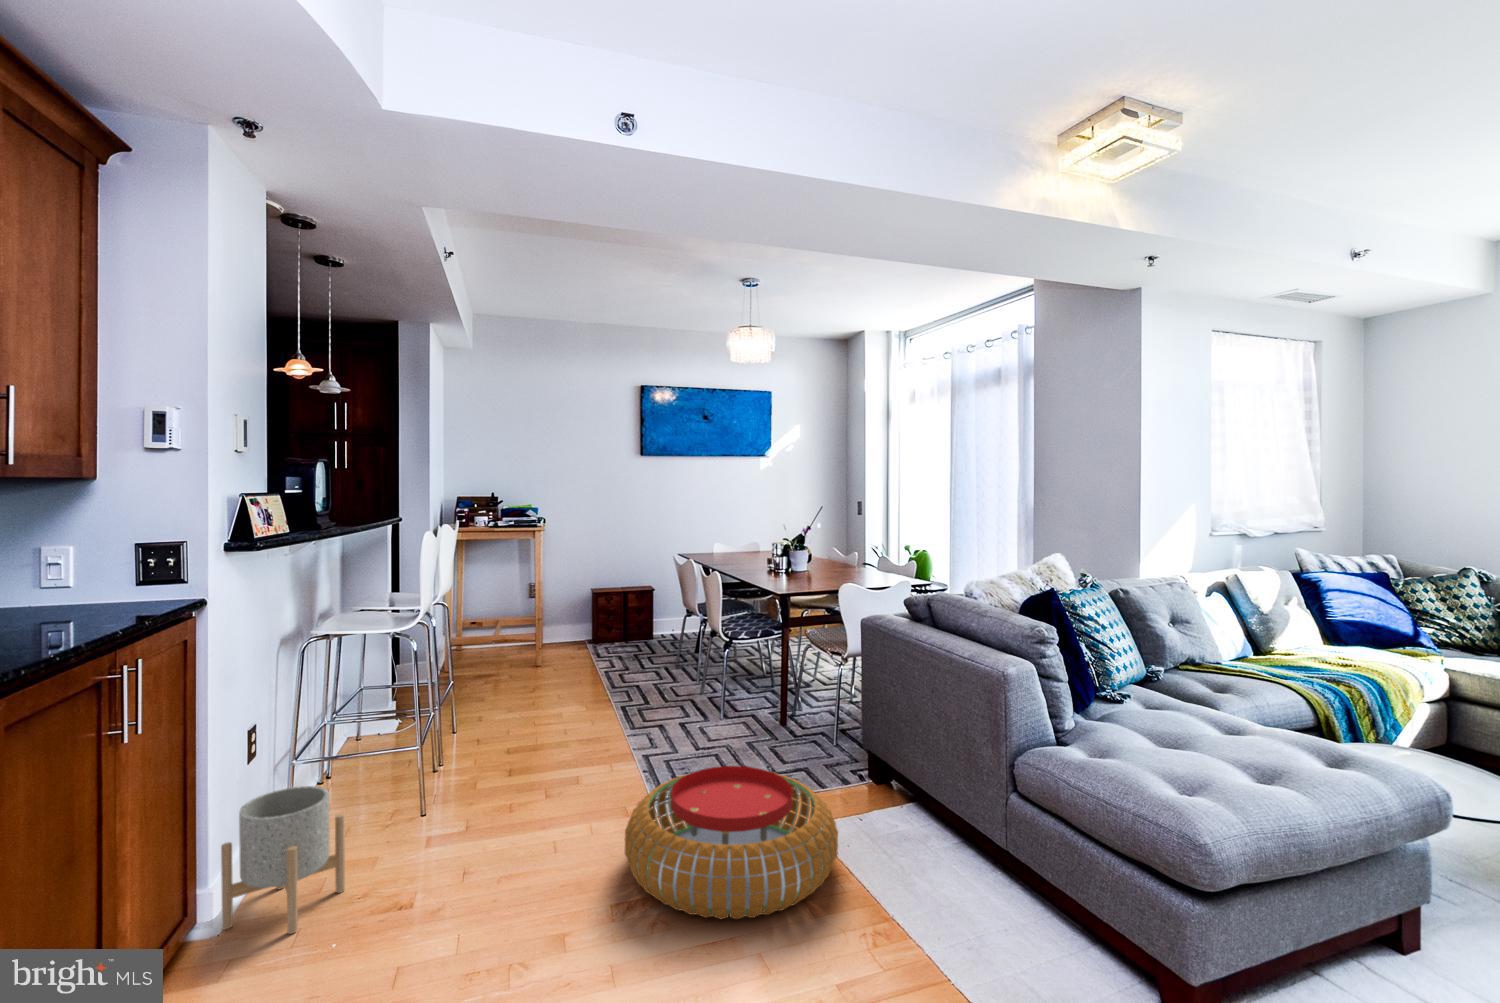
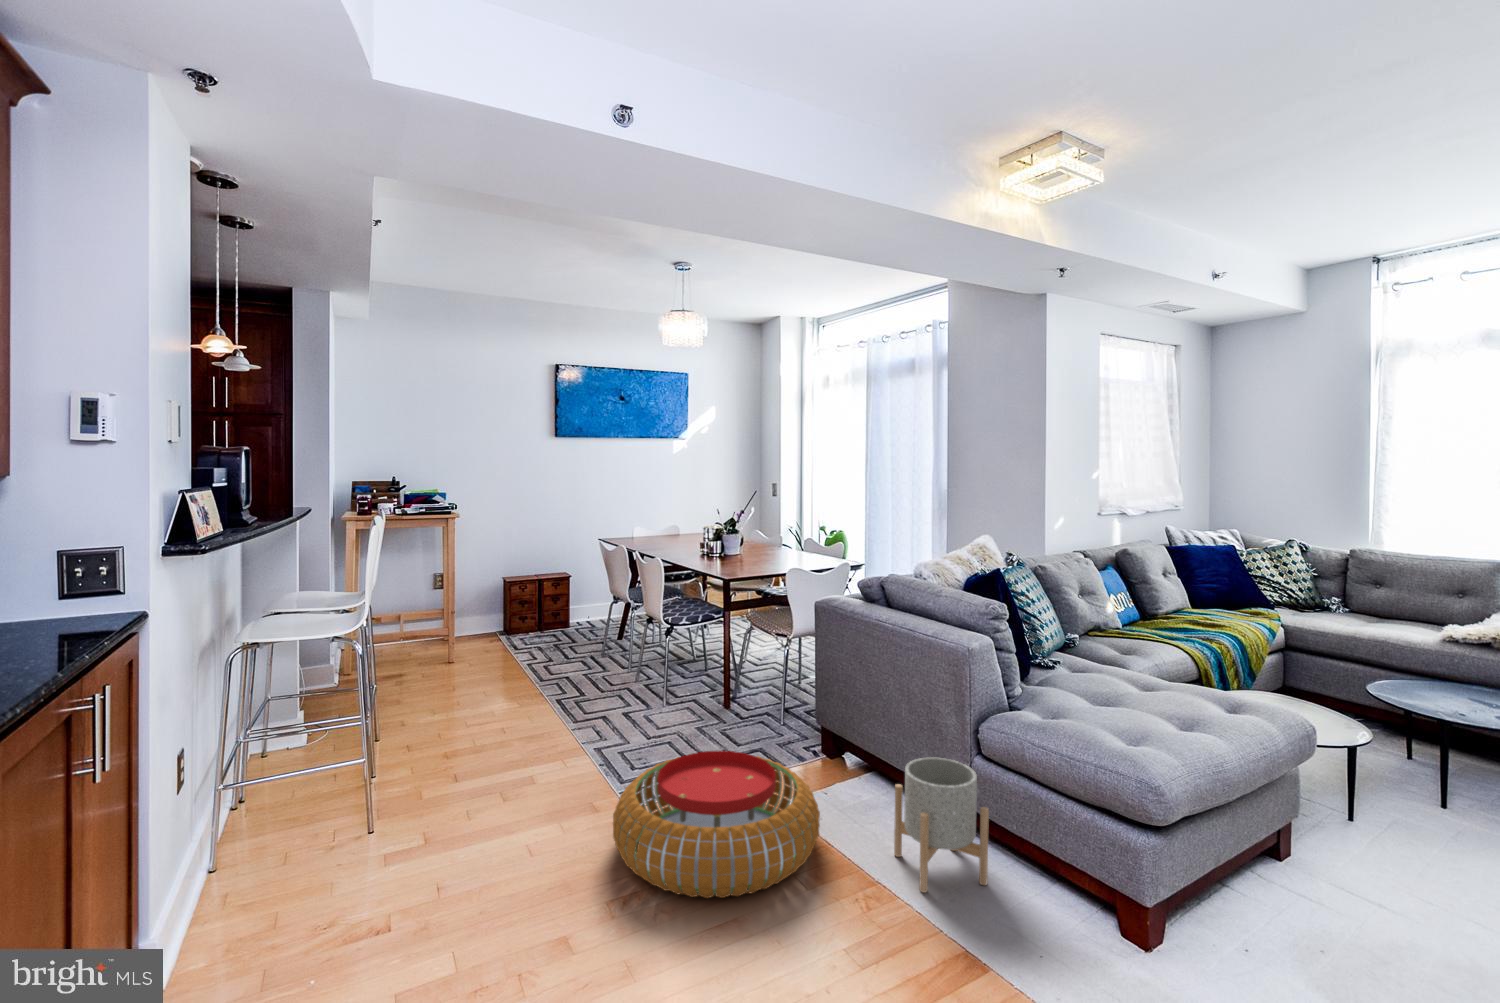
planter: present [221,786,345,934] -> present [894,757,989,893]

